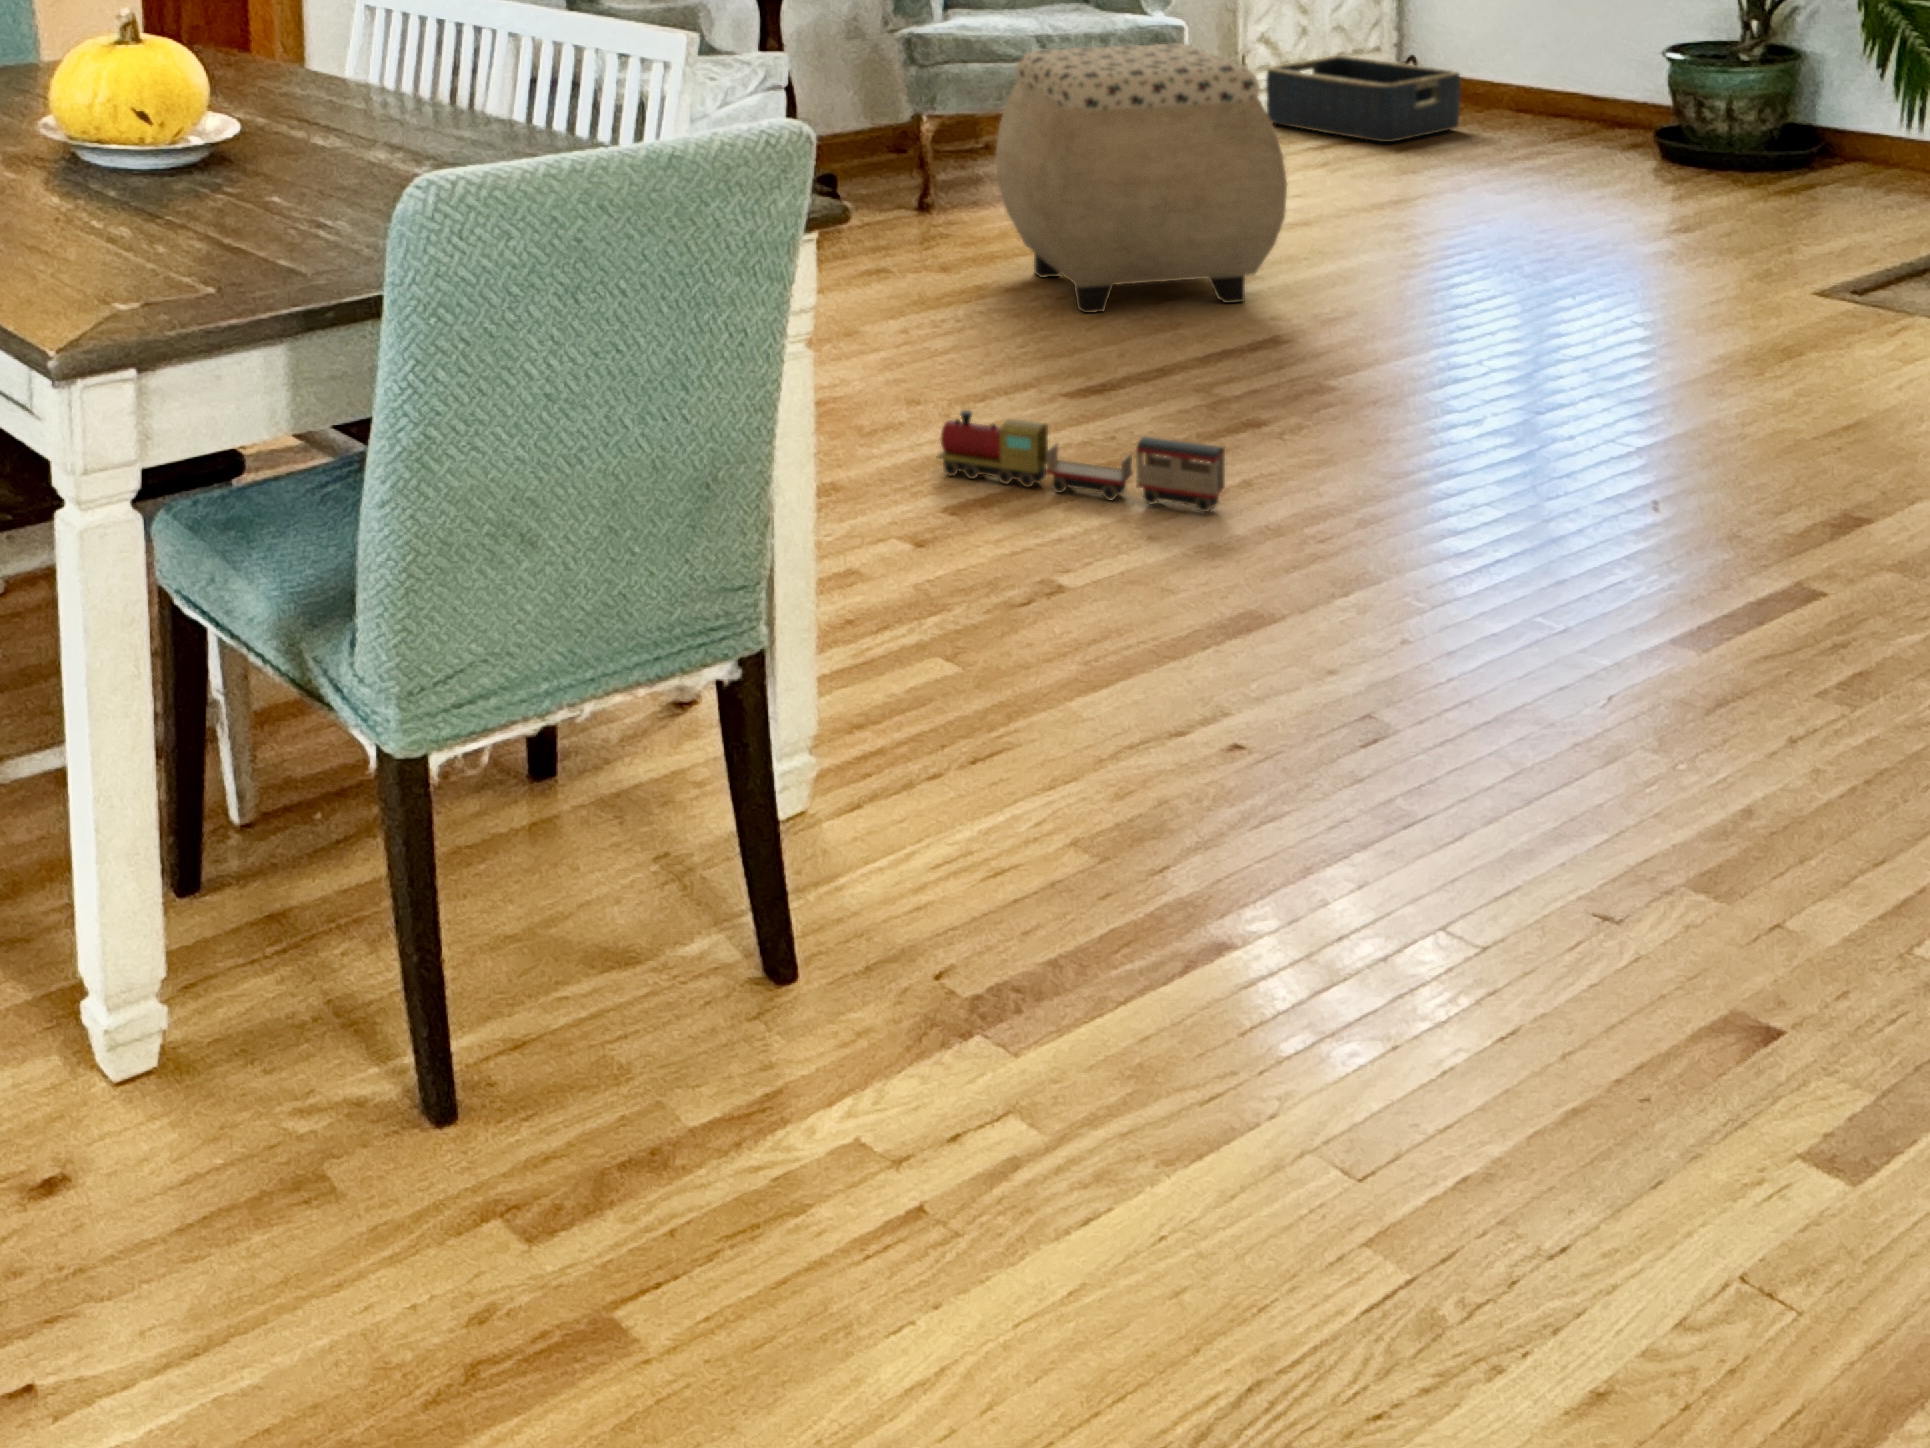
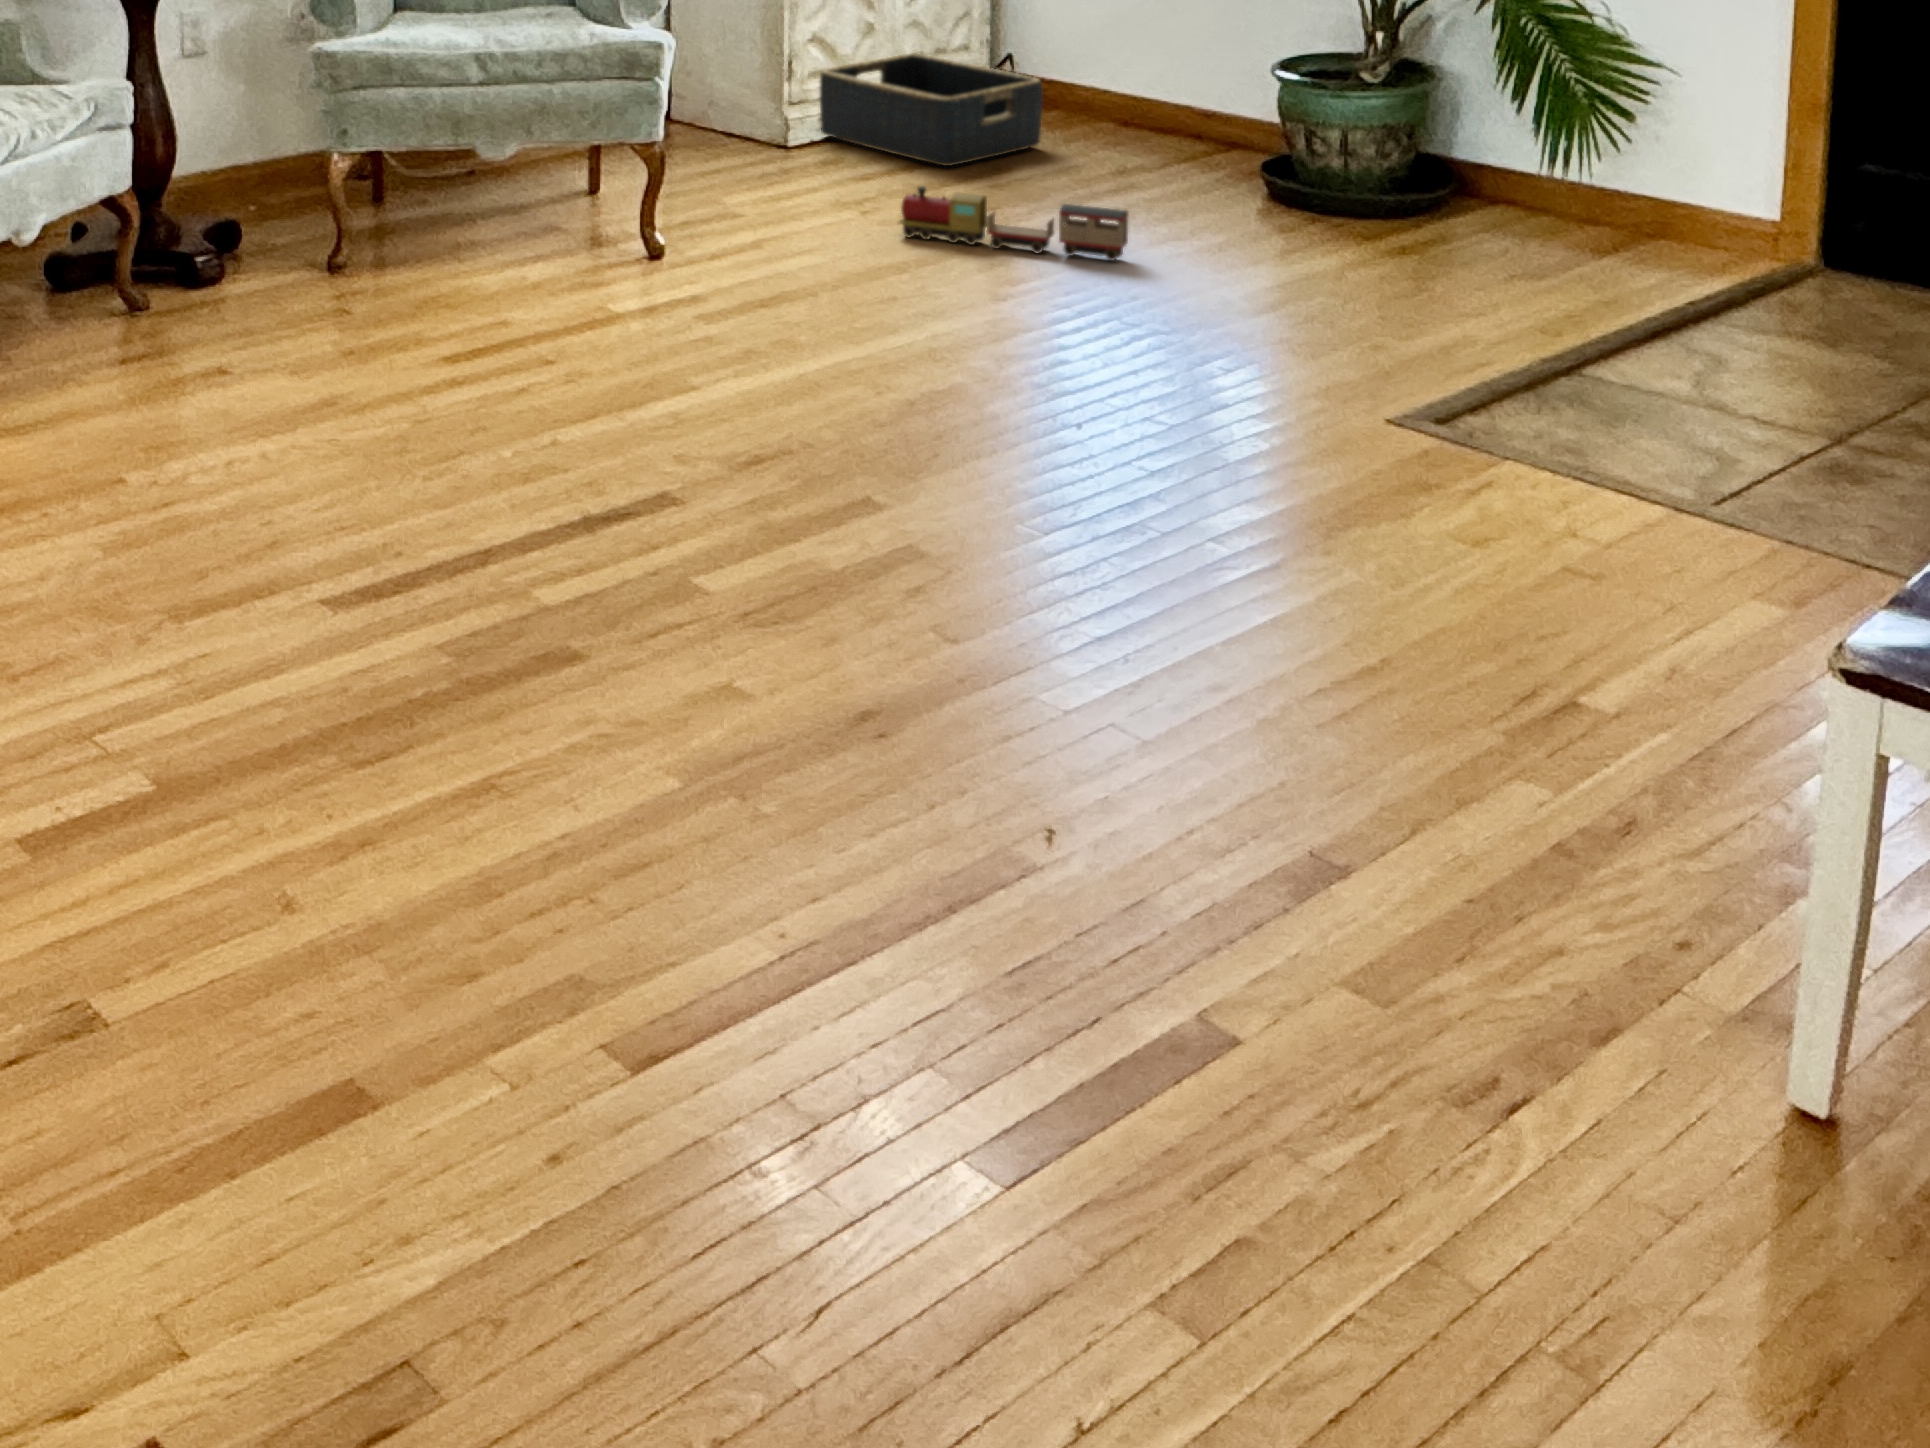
ottoman: present [996,43,1287,313] -> none [369,80,702,443]
toy train: present [938,410,1225,512] -> present [899,186,1128,261]

